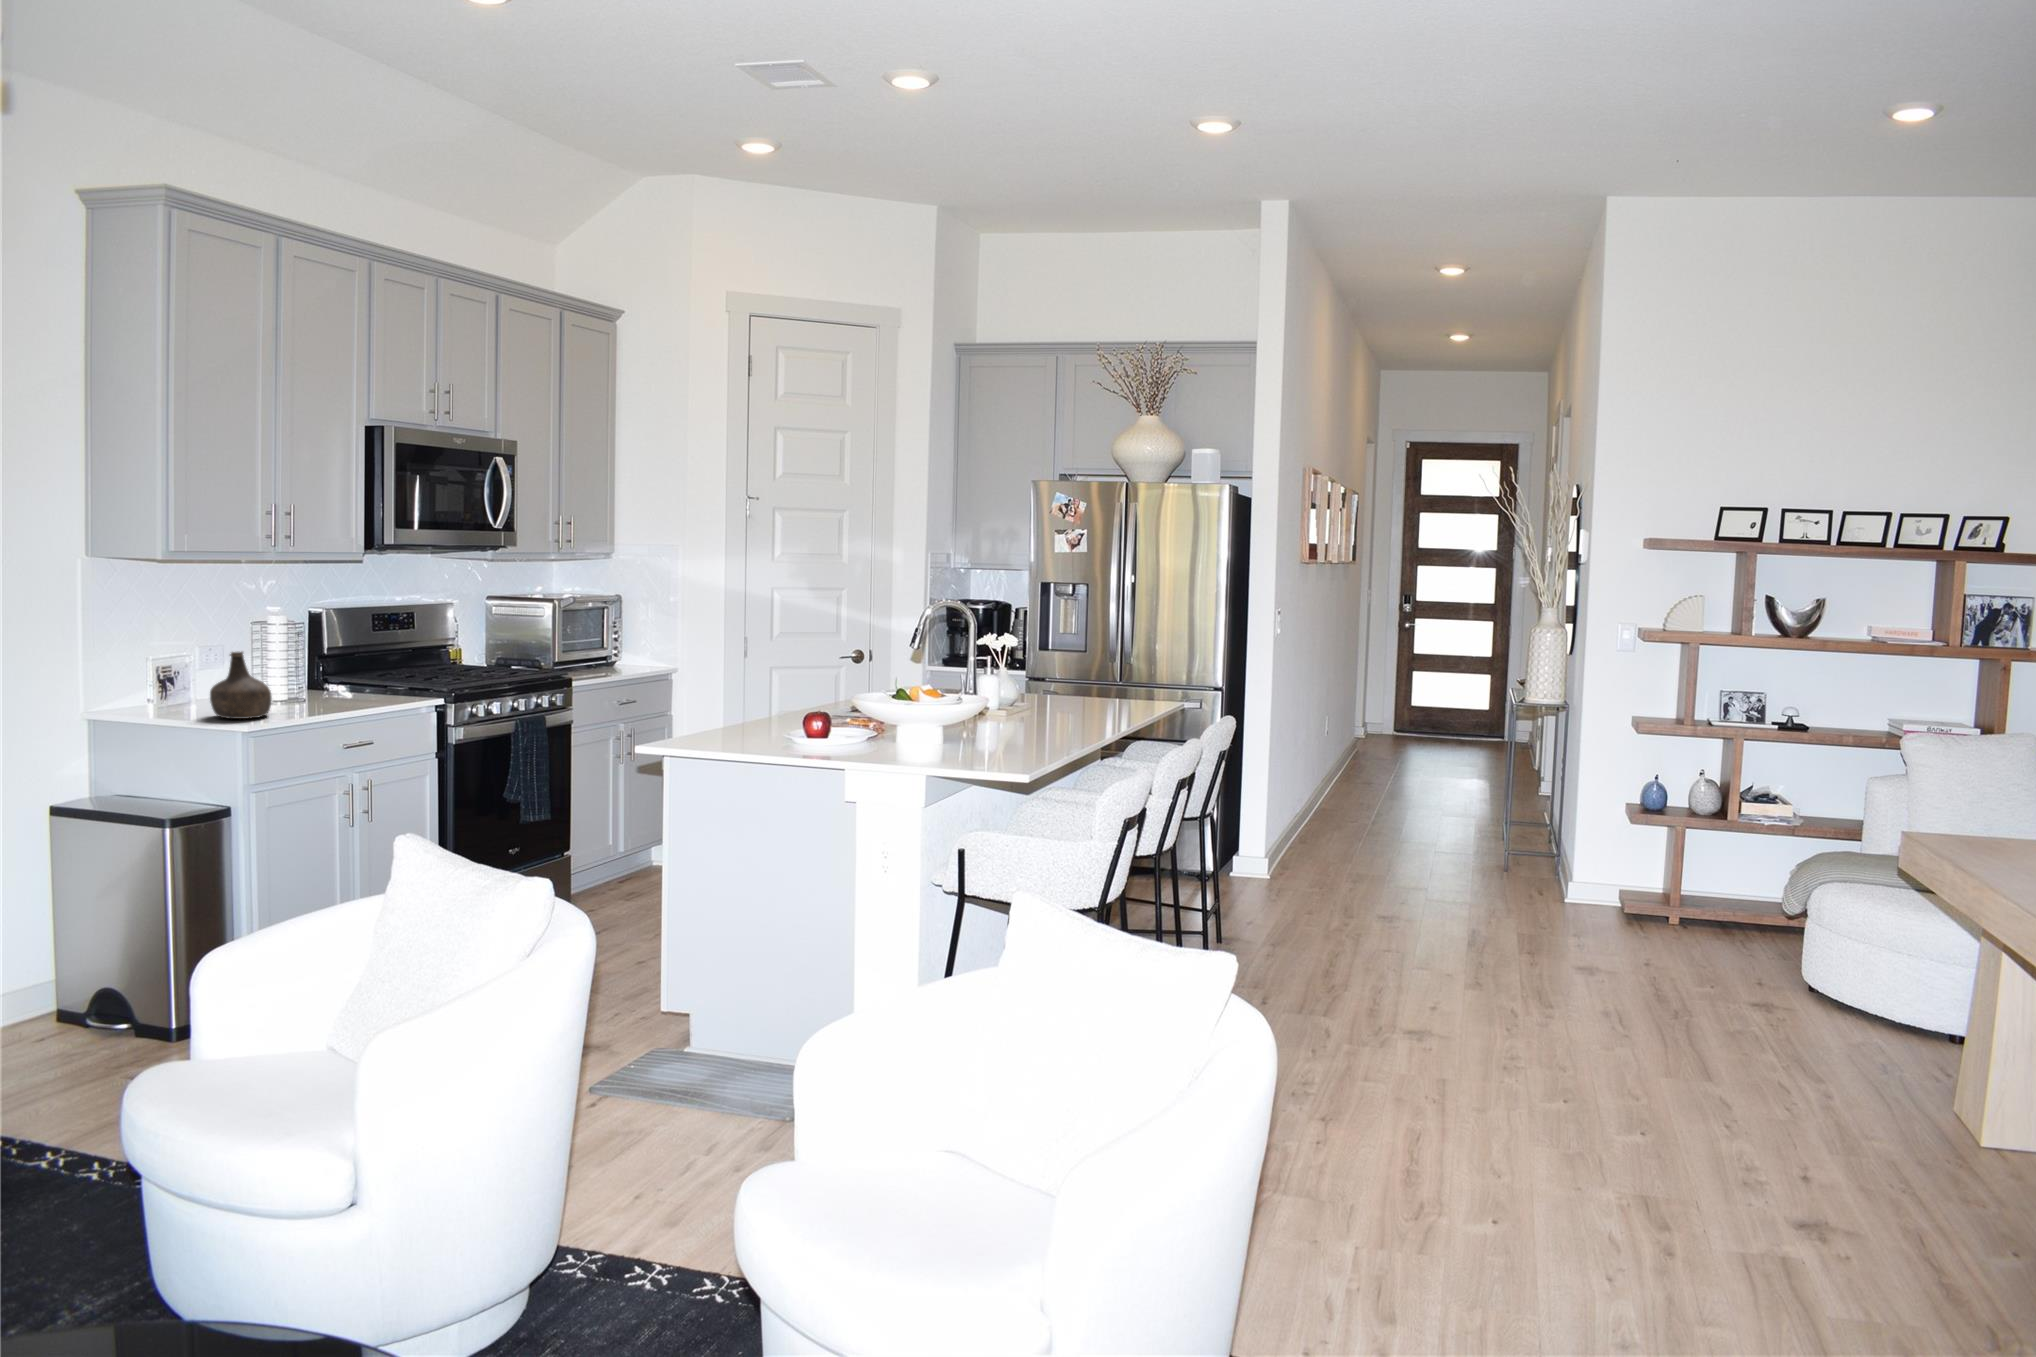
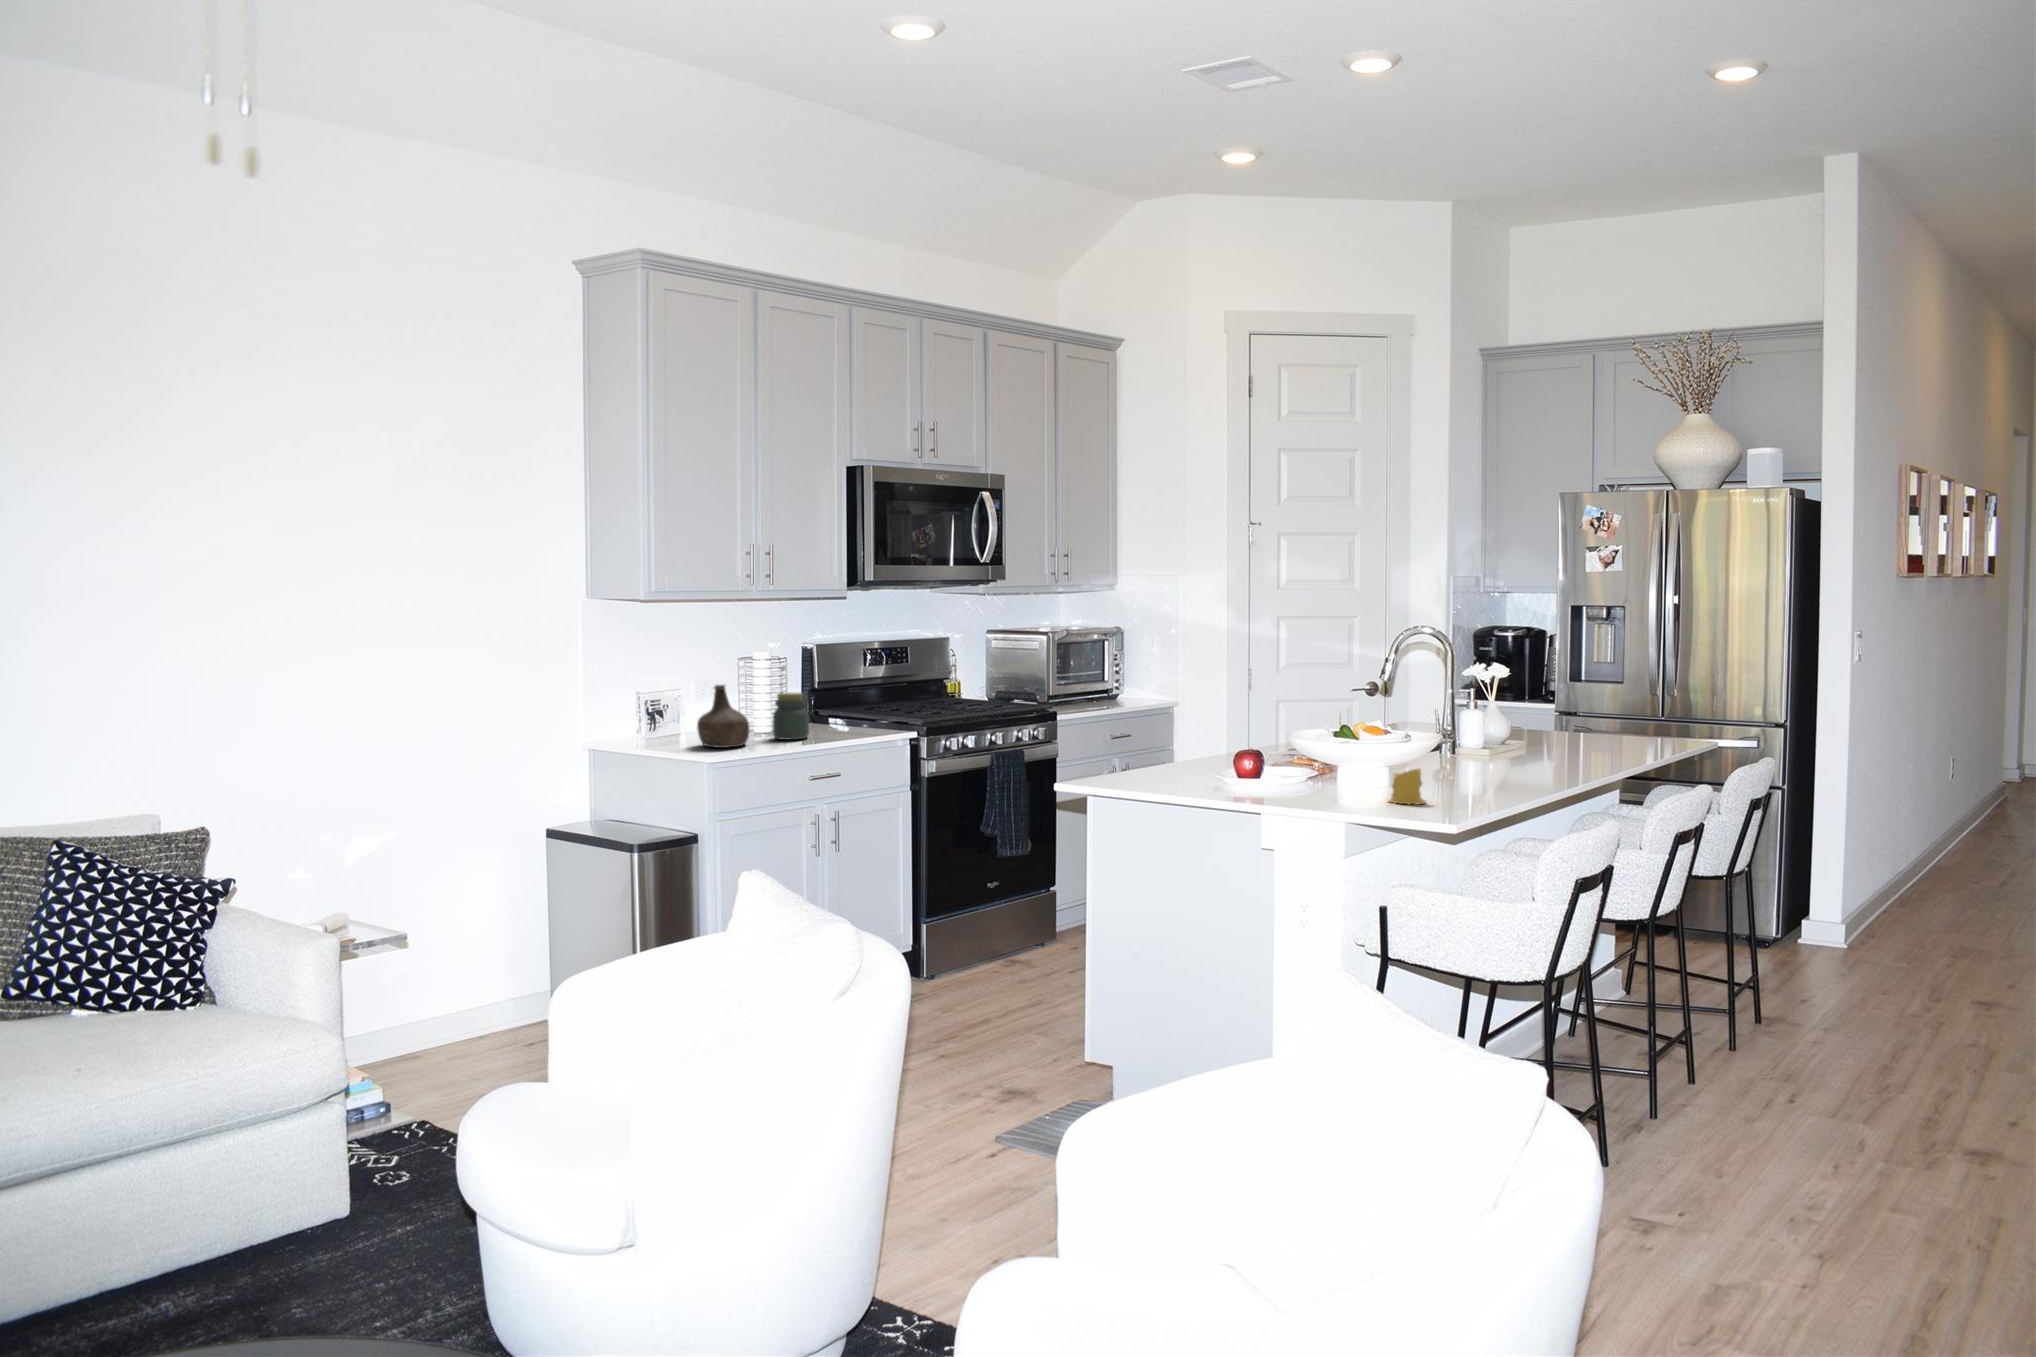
jar: none [294,660,336,709] -> present [773,693,809,740]
candle: none [966,725,999,759] -> present [1389,769,1426,805]

